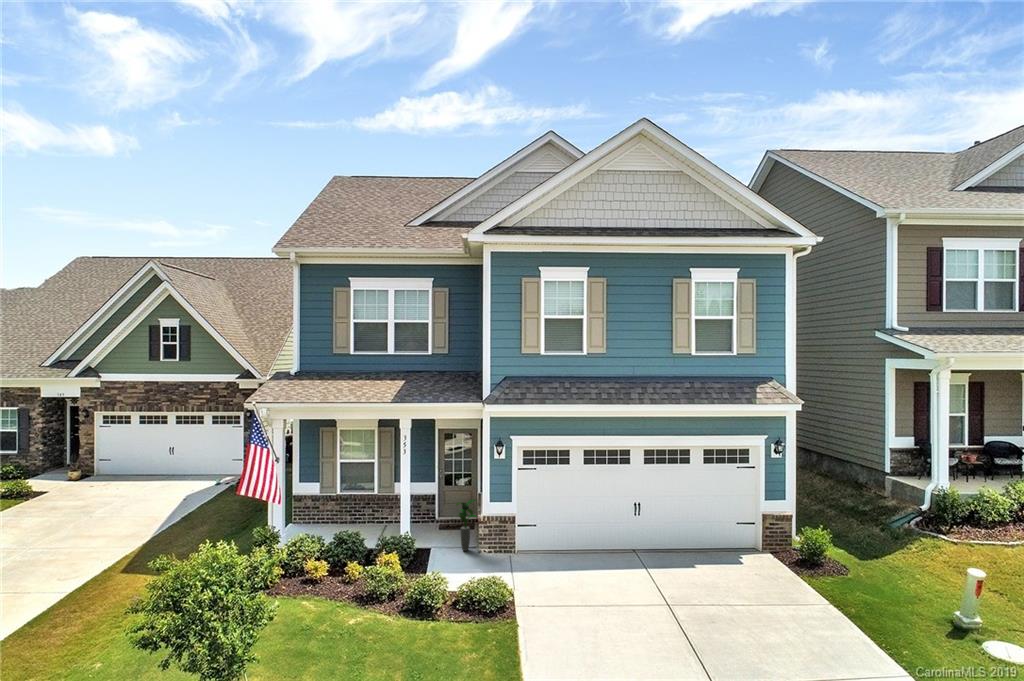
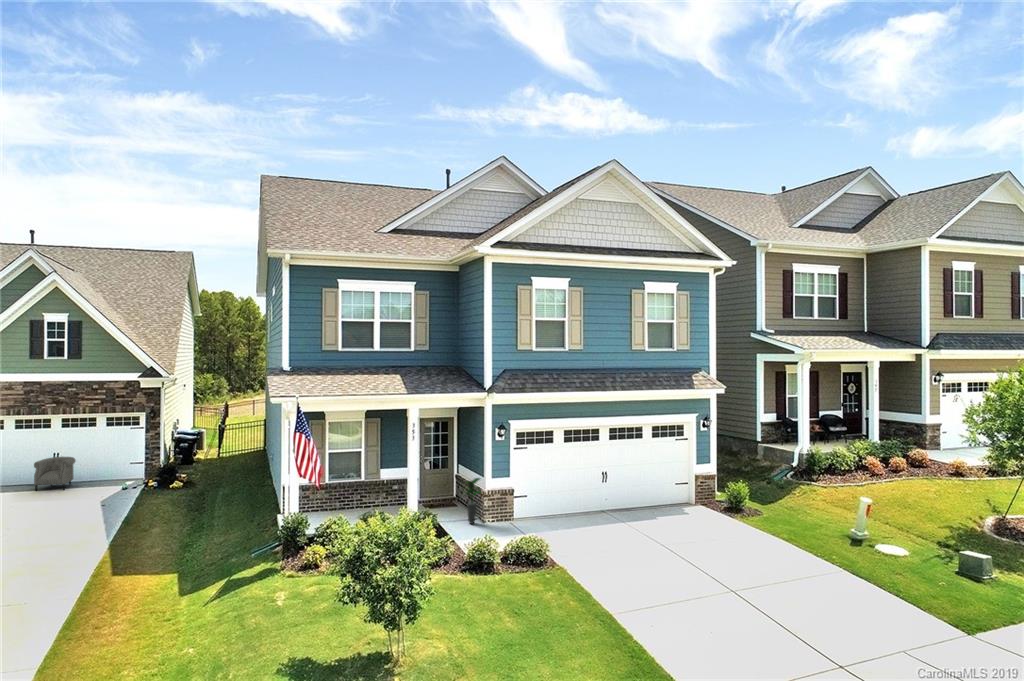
chair: none [147,448,182,478] -> present [34,457,76,491]

